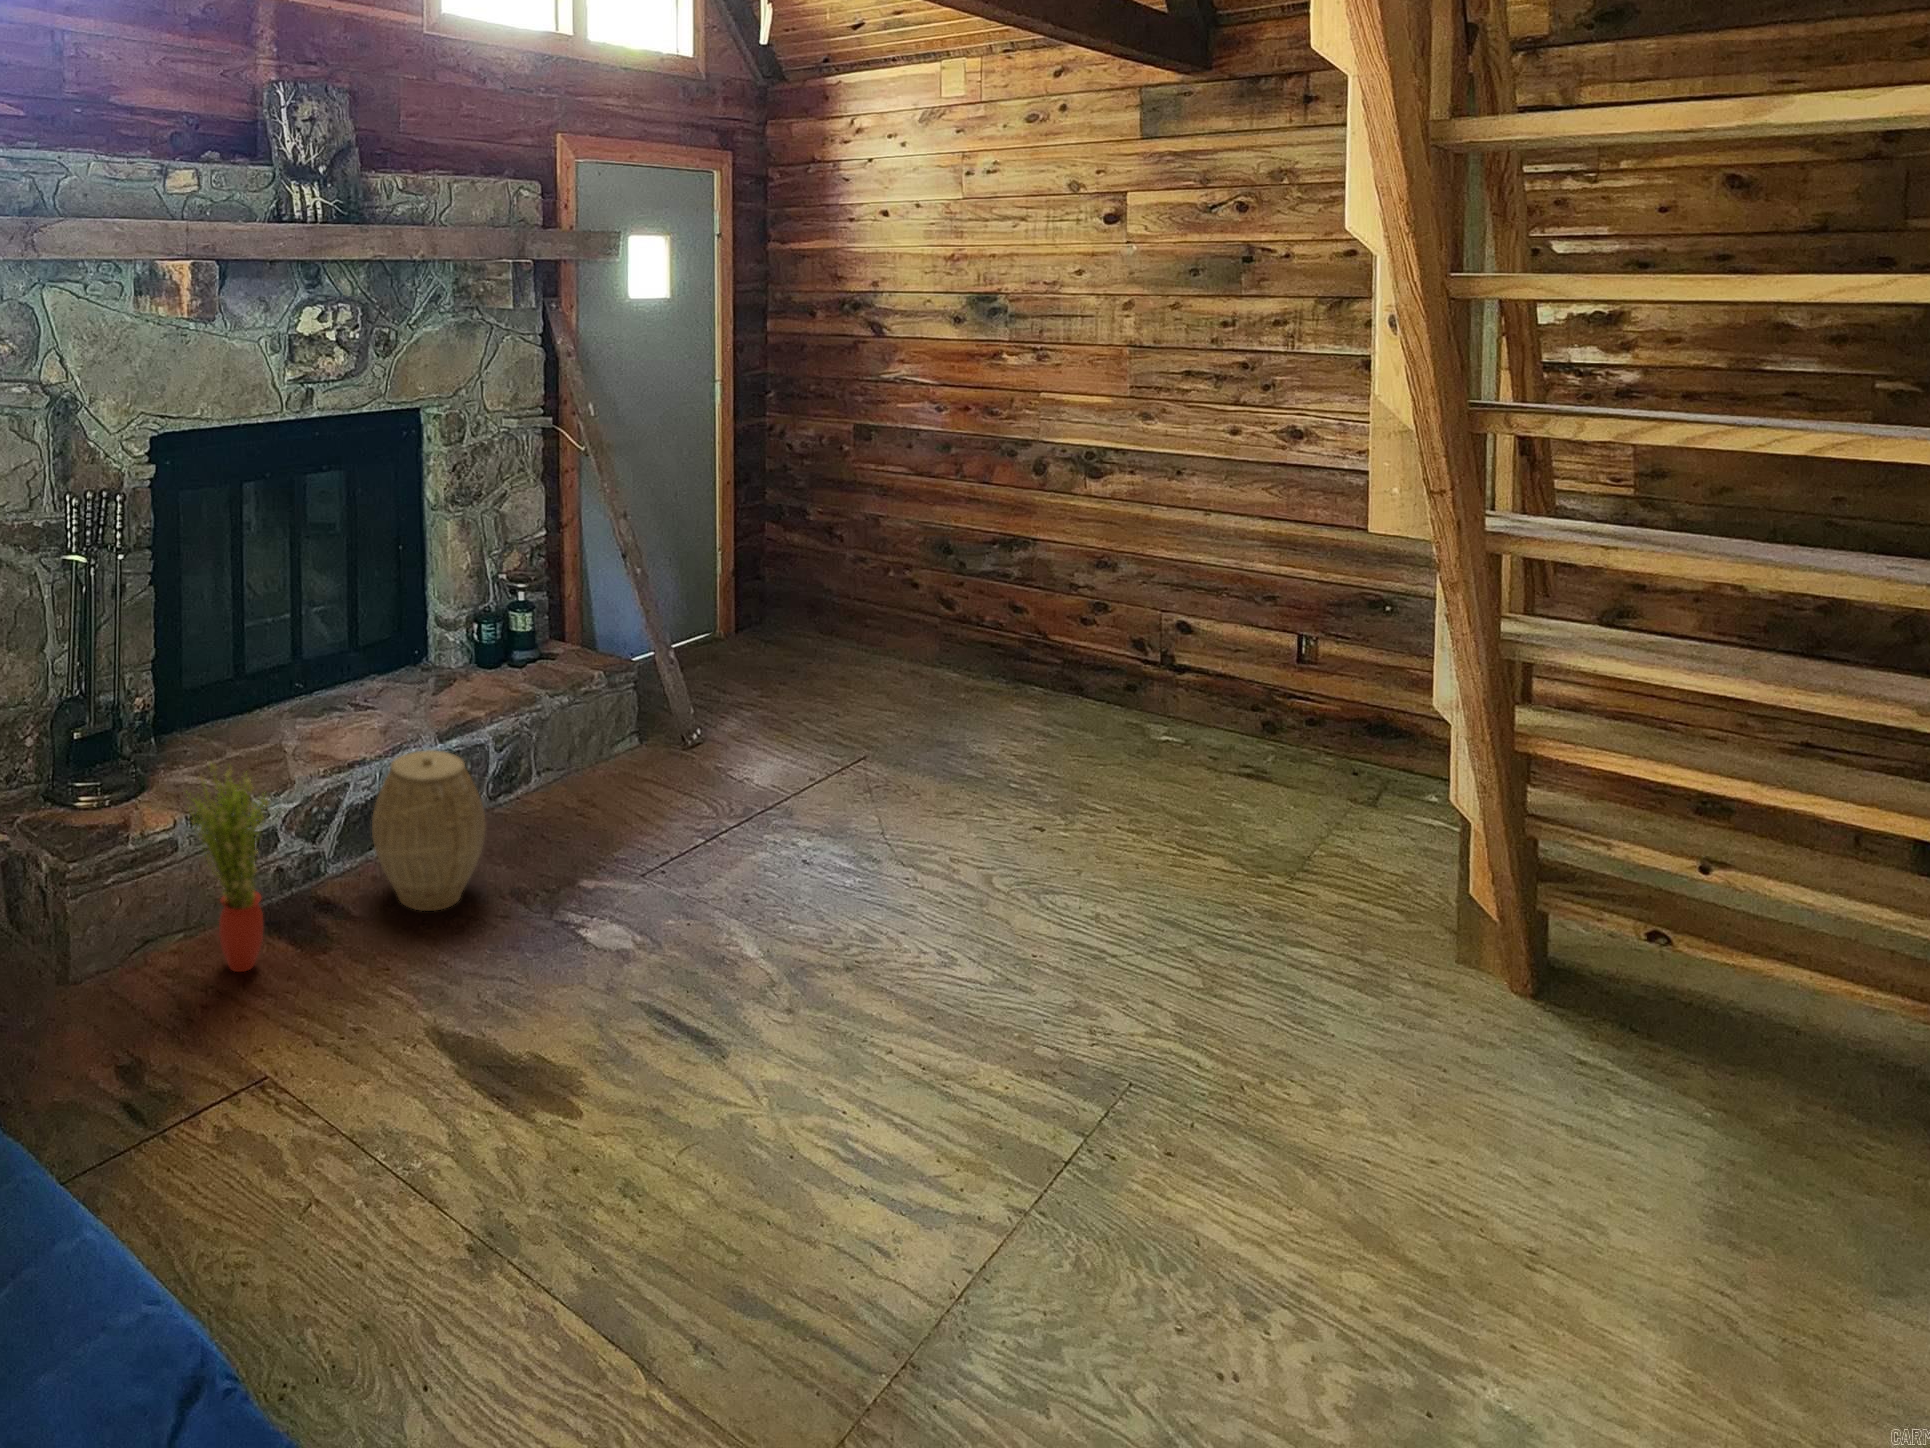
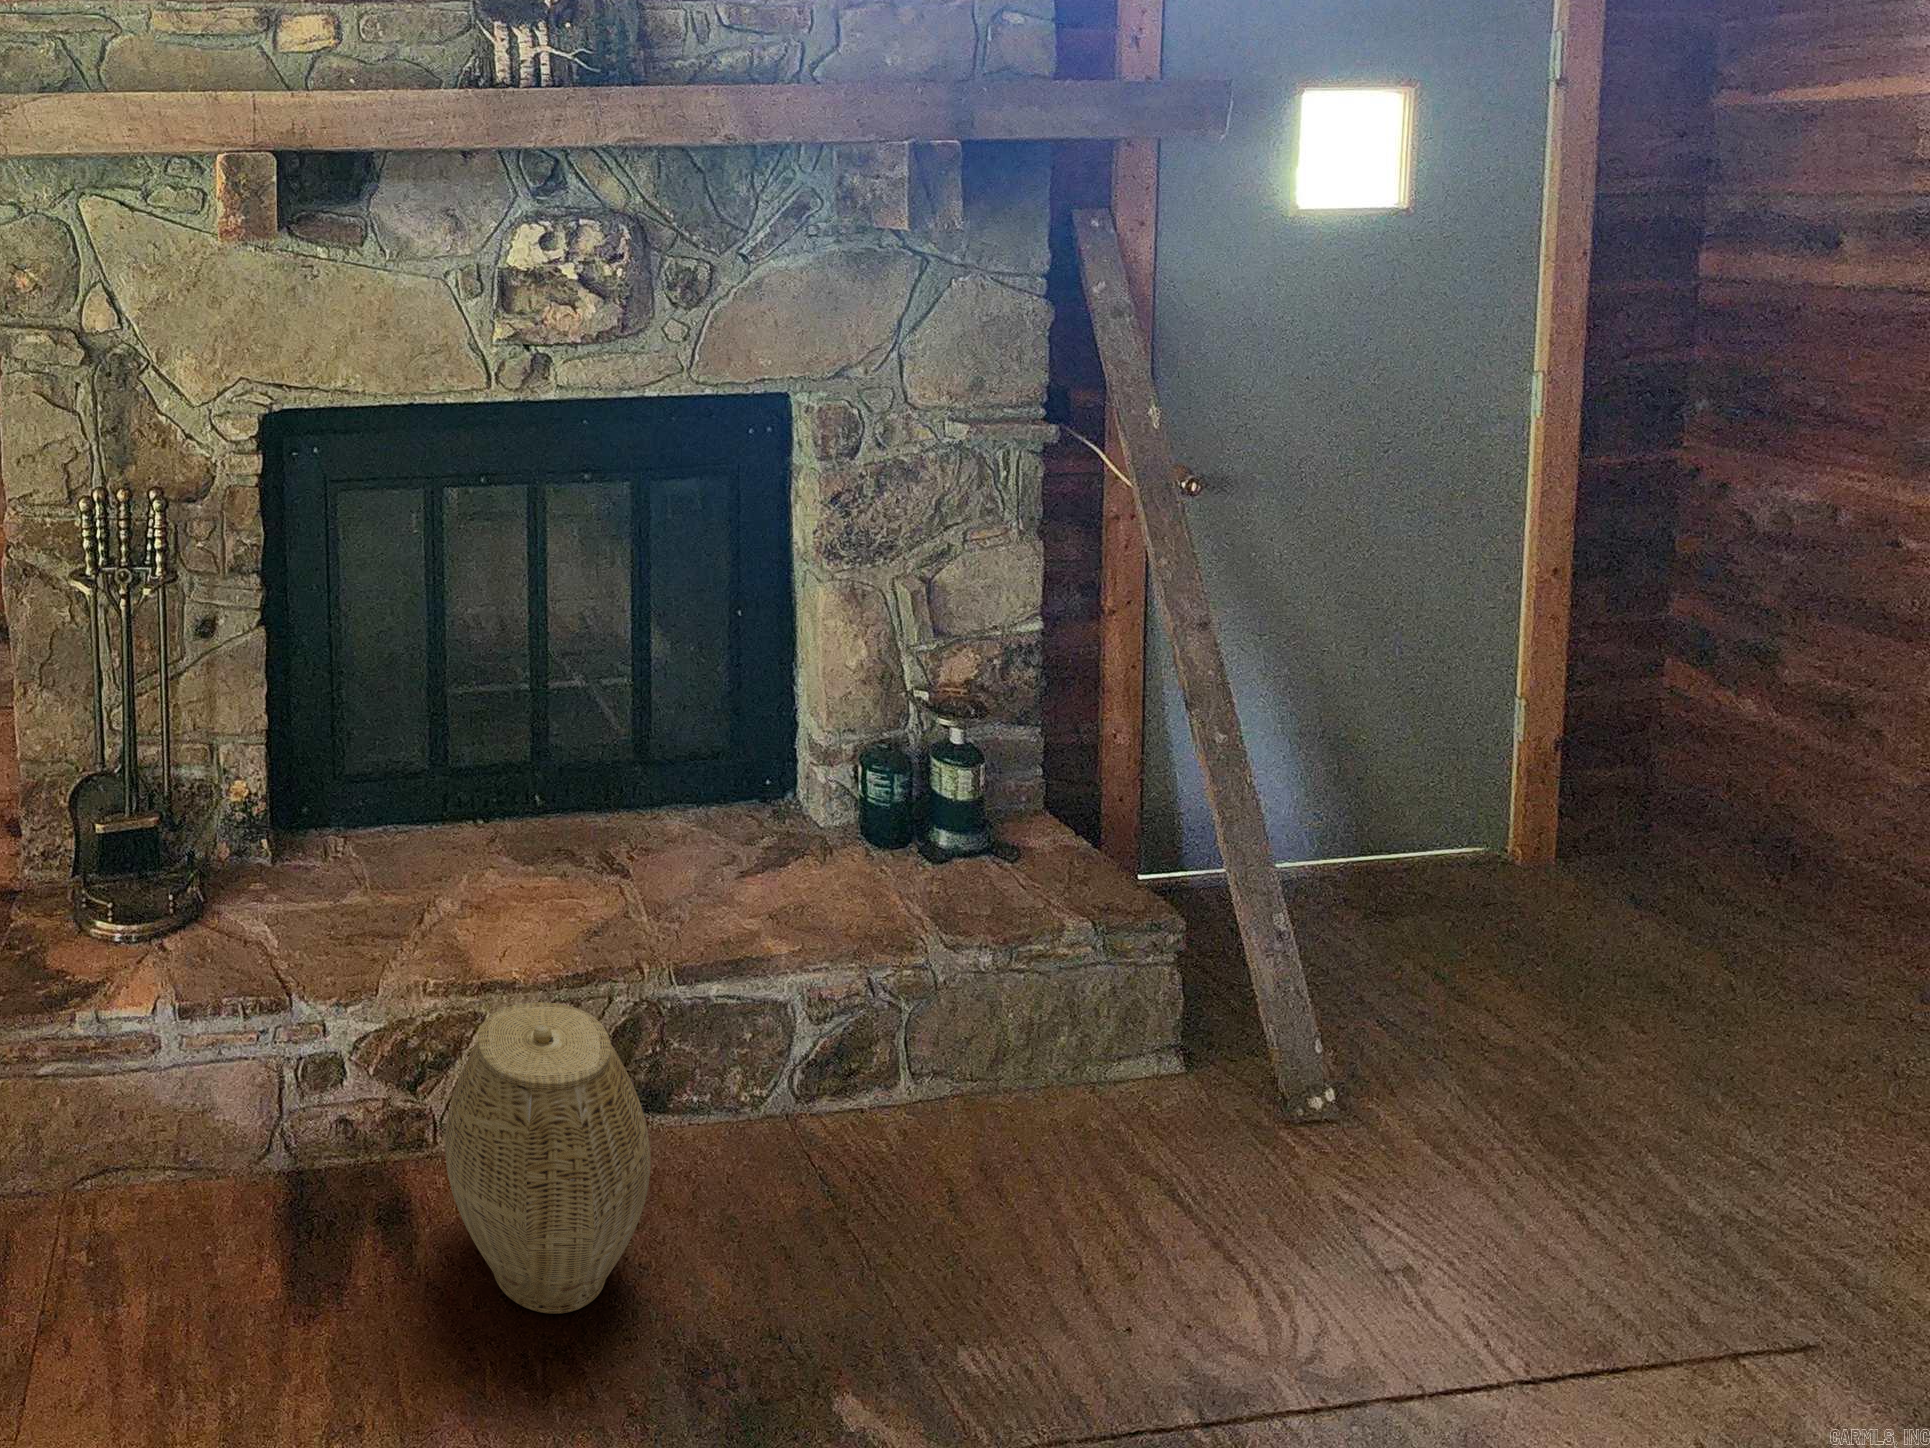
potted plant: present [186,764,269,972] -> none [88,937,207,1292]

